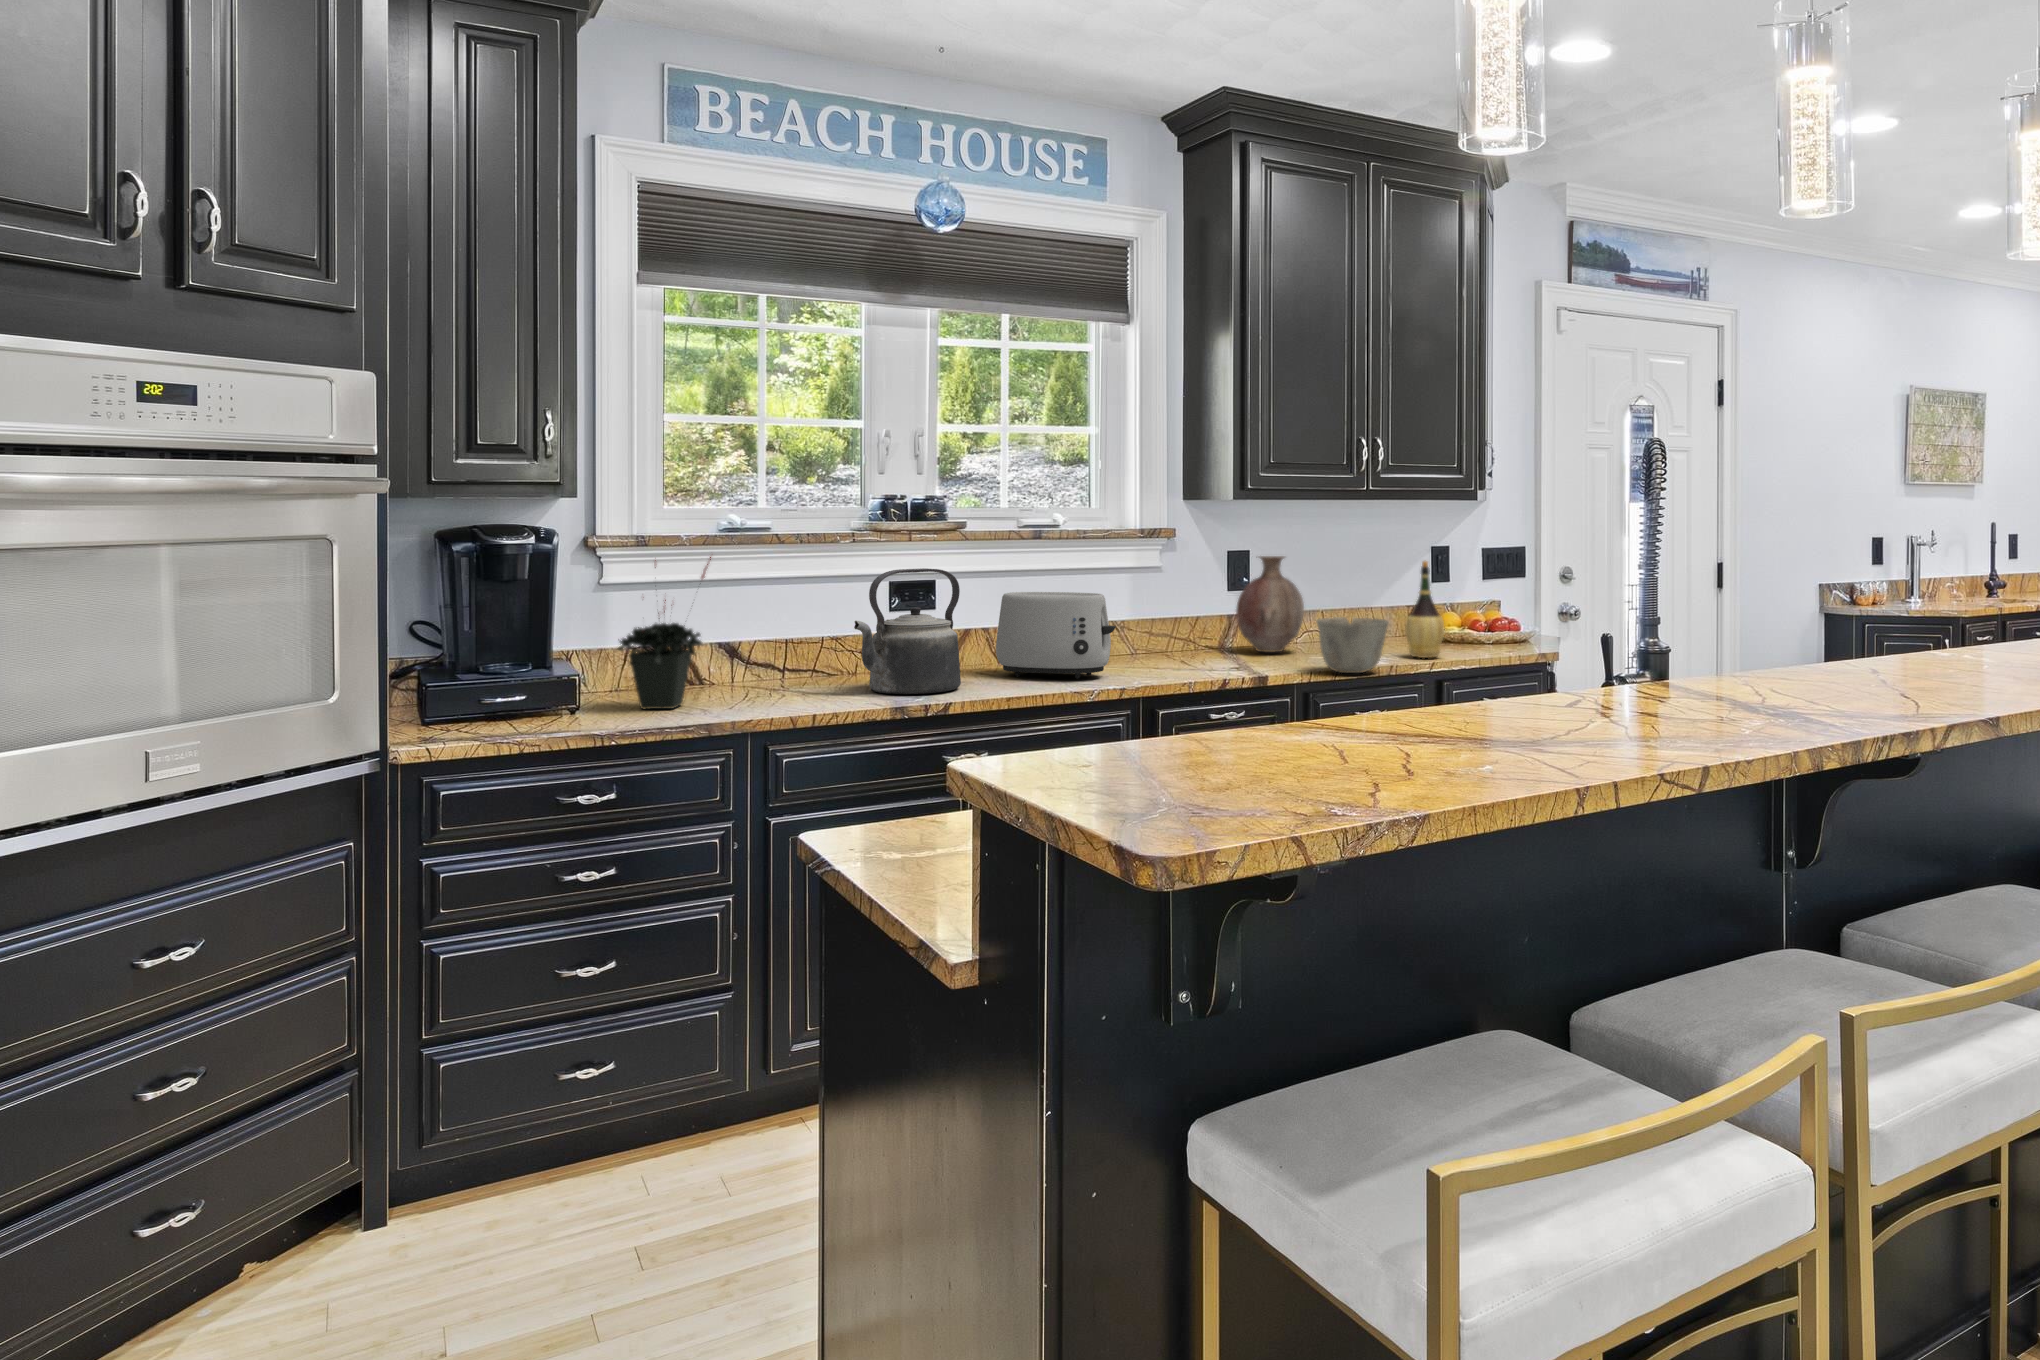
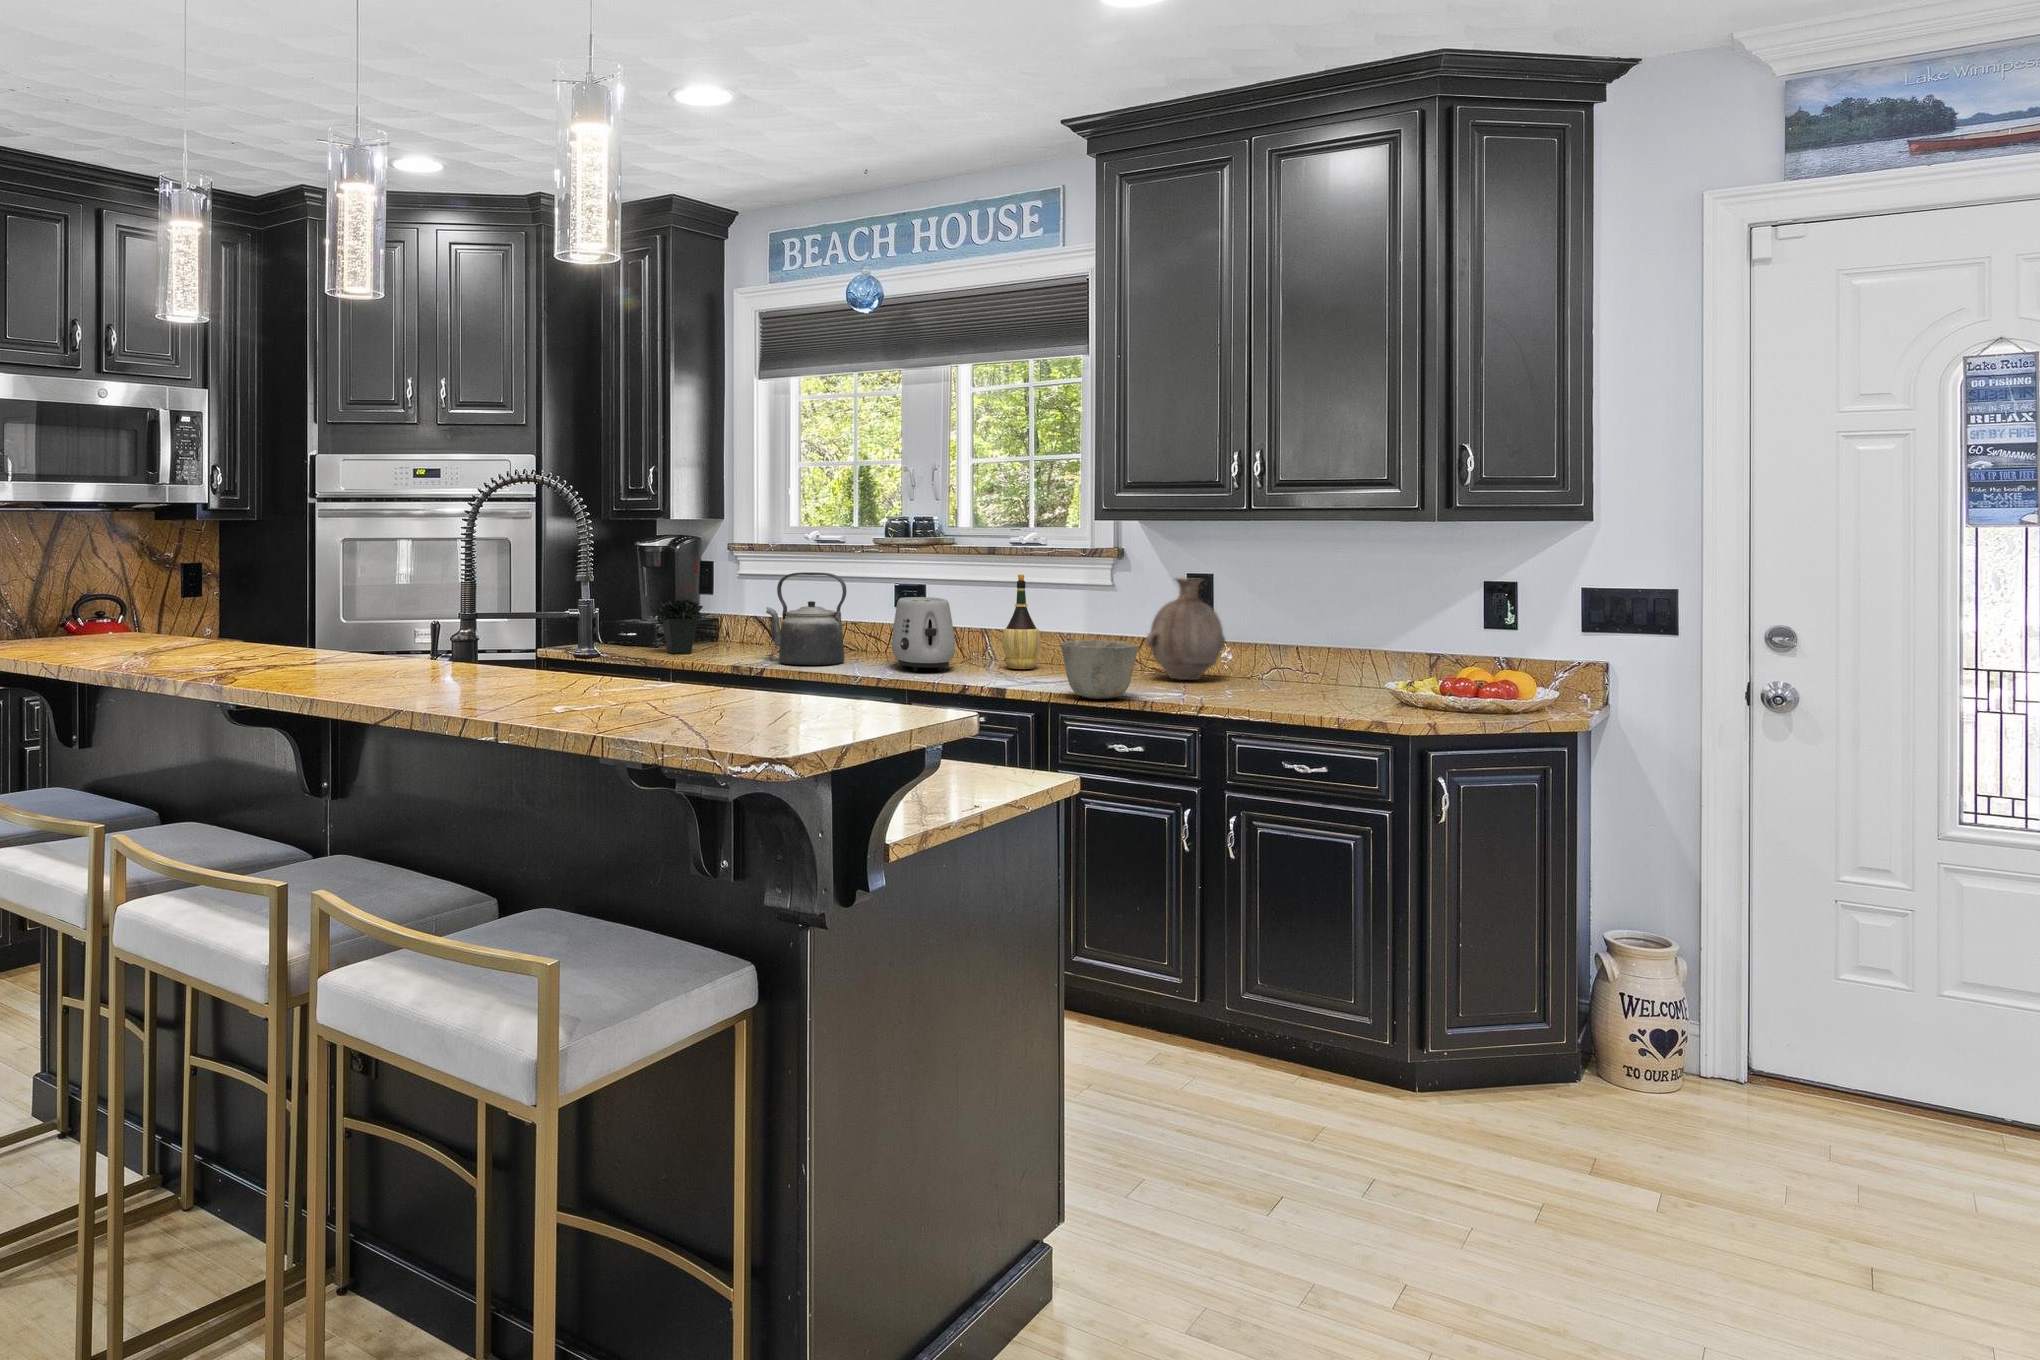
wine bottle: present [1405,561,1444,658] -> present [1002,574,1041,669]

